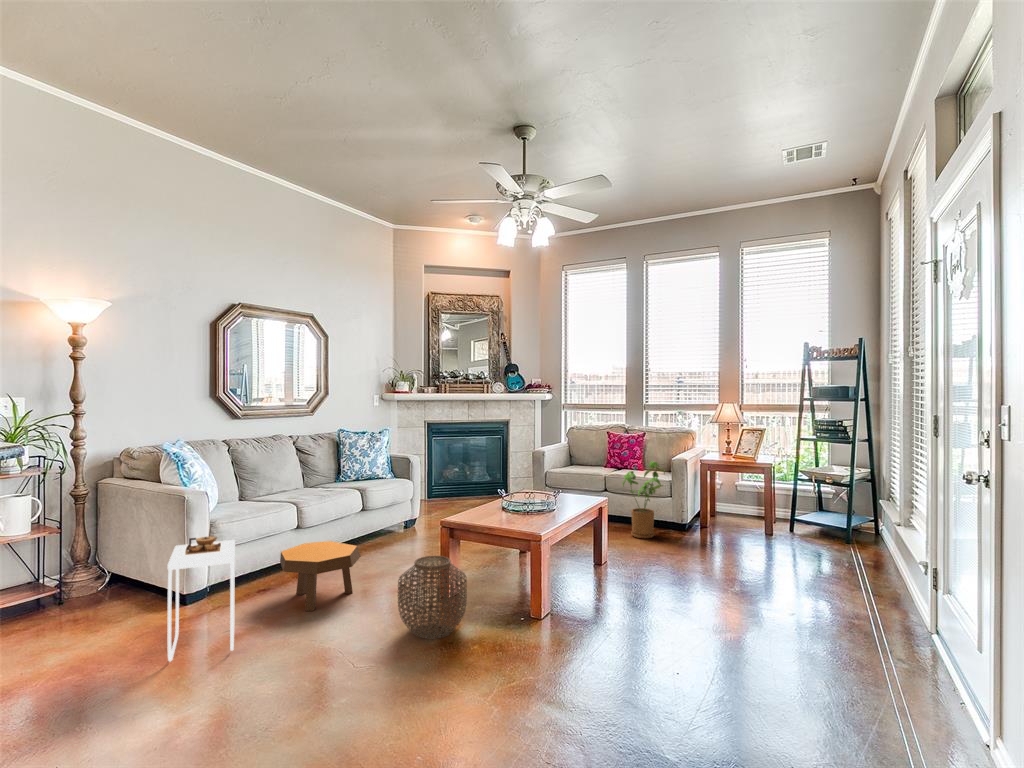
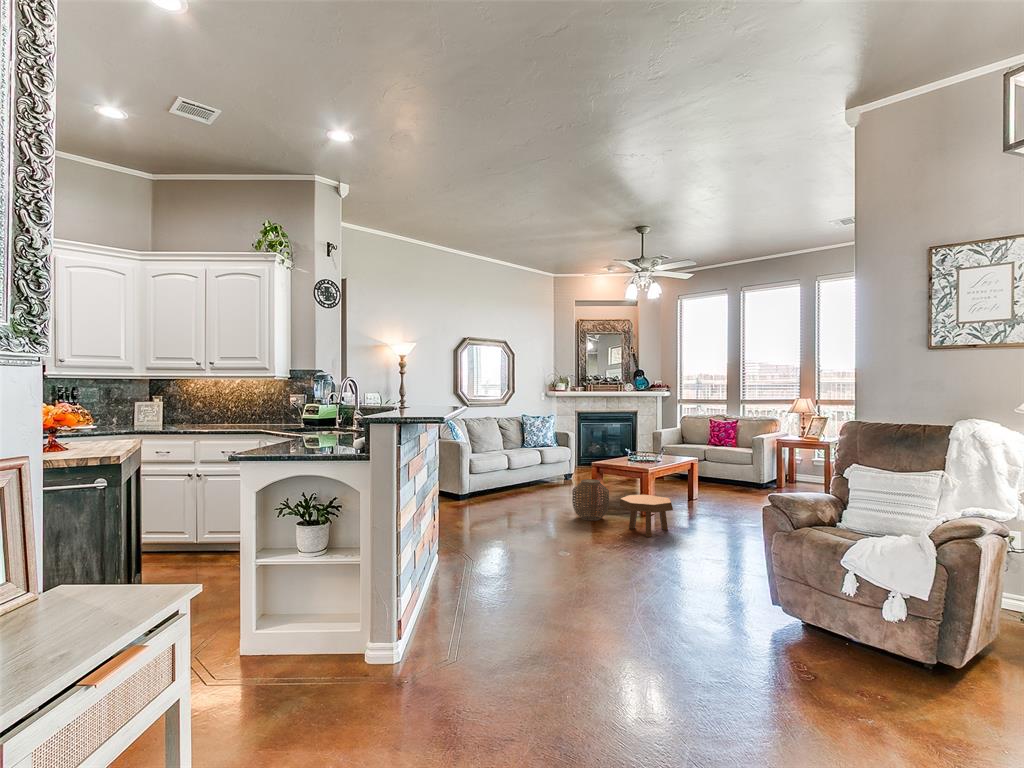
house plant: present [622,461,665,538] -> none [715,438,746,490]
side table: present [168,536,235,661] -> none [461,463,494,520]
footstool: present [280,541,361,611] -> present [620,495,673,537]

